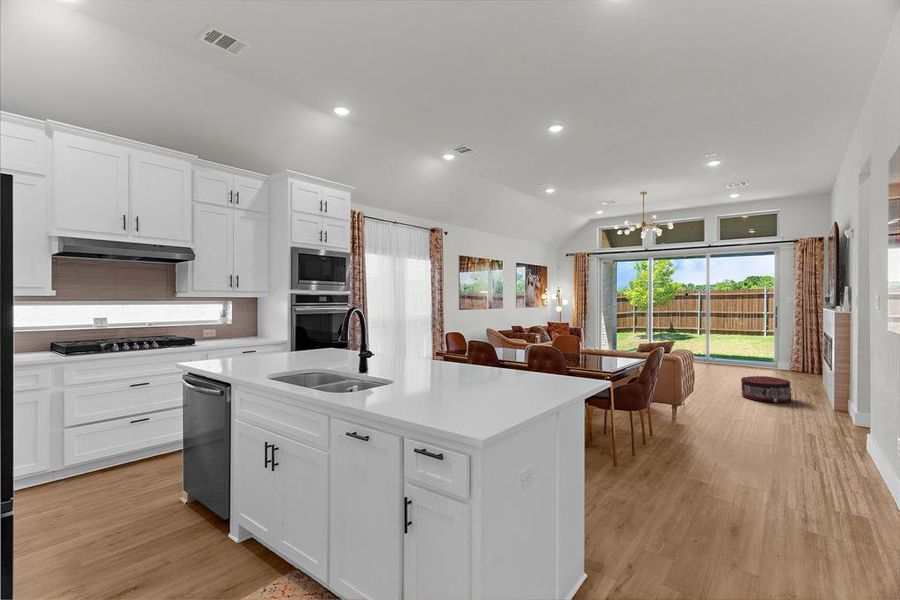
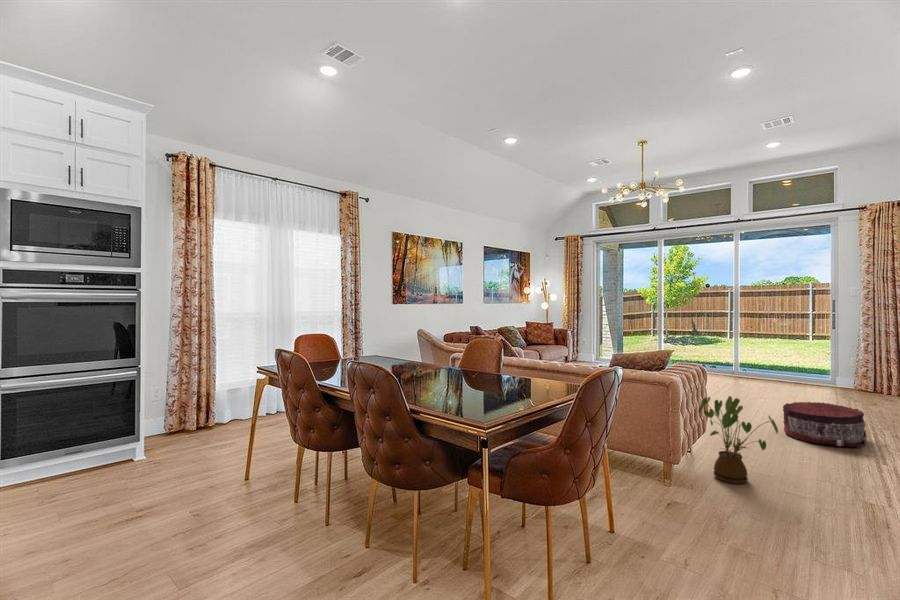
house plant: none [692,370,739,421] -> present [698,396,778,484]

